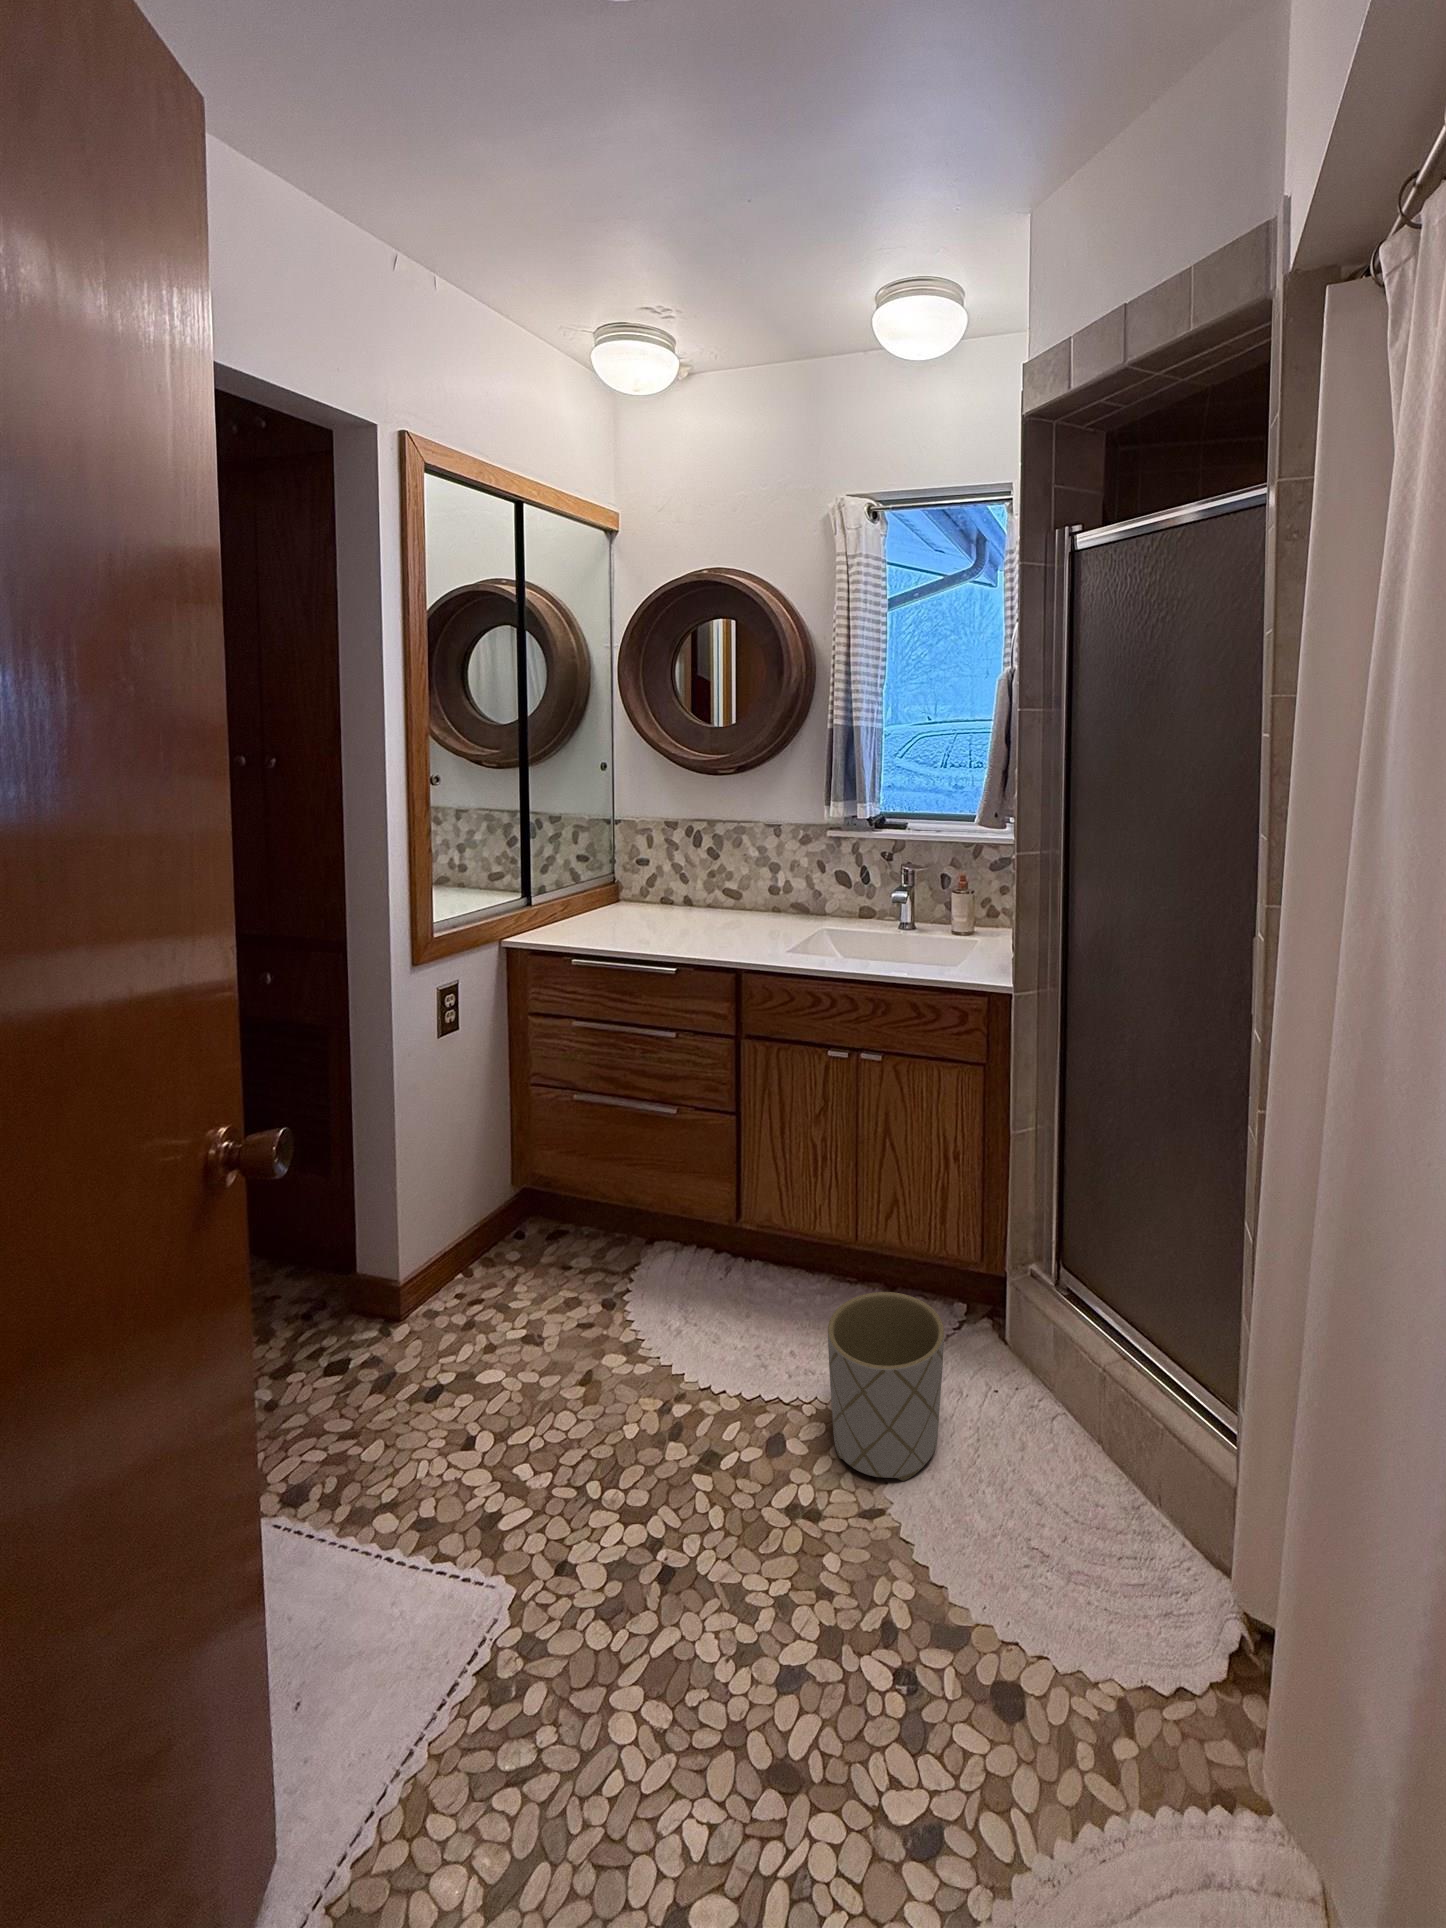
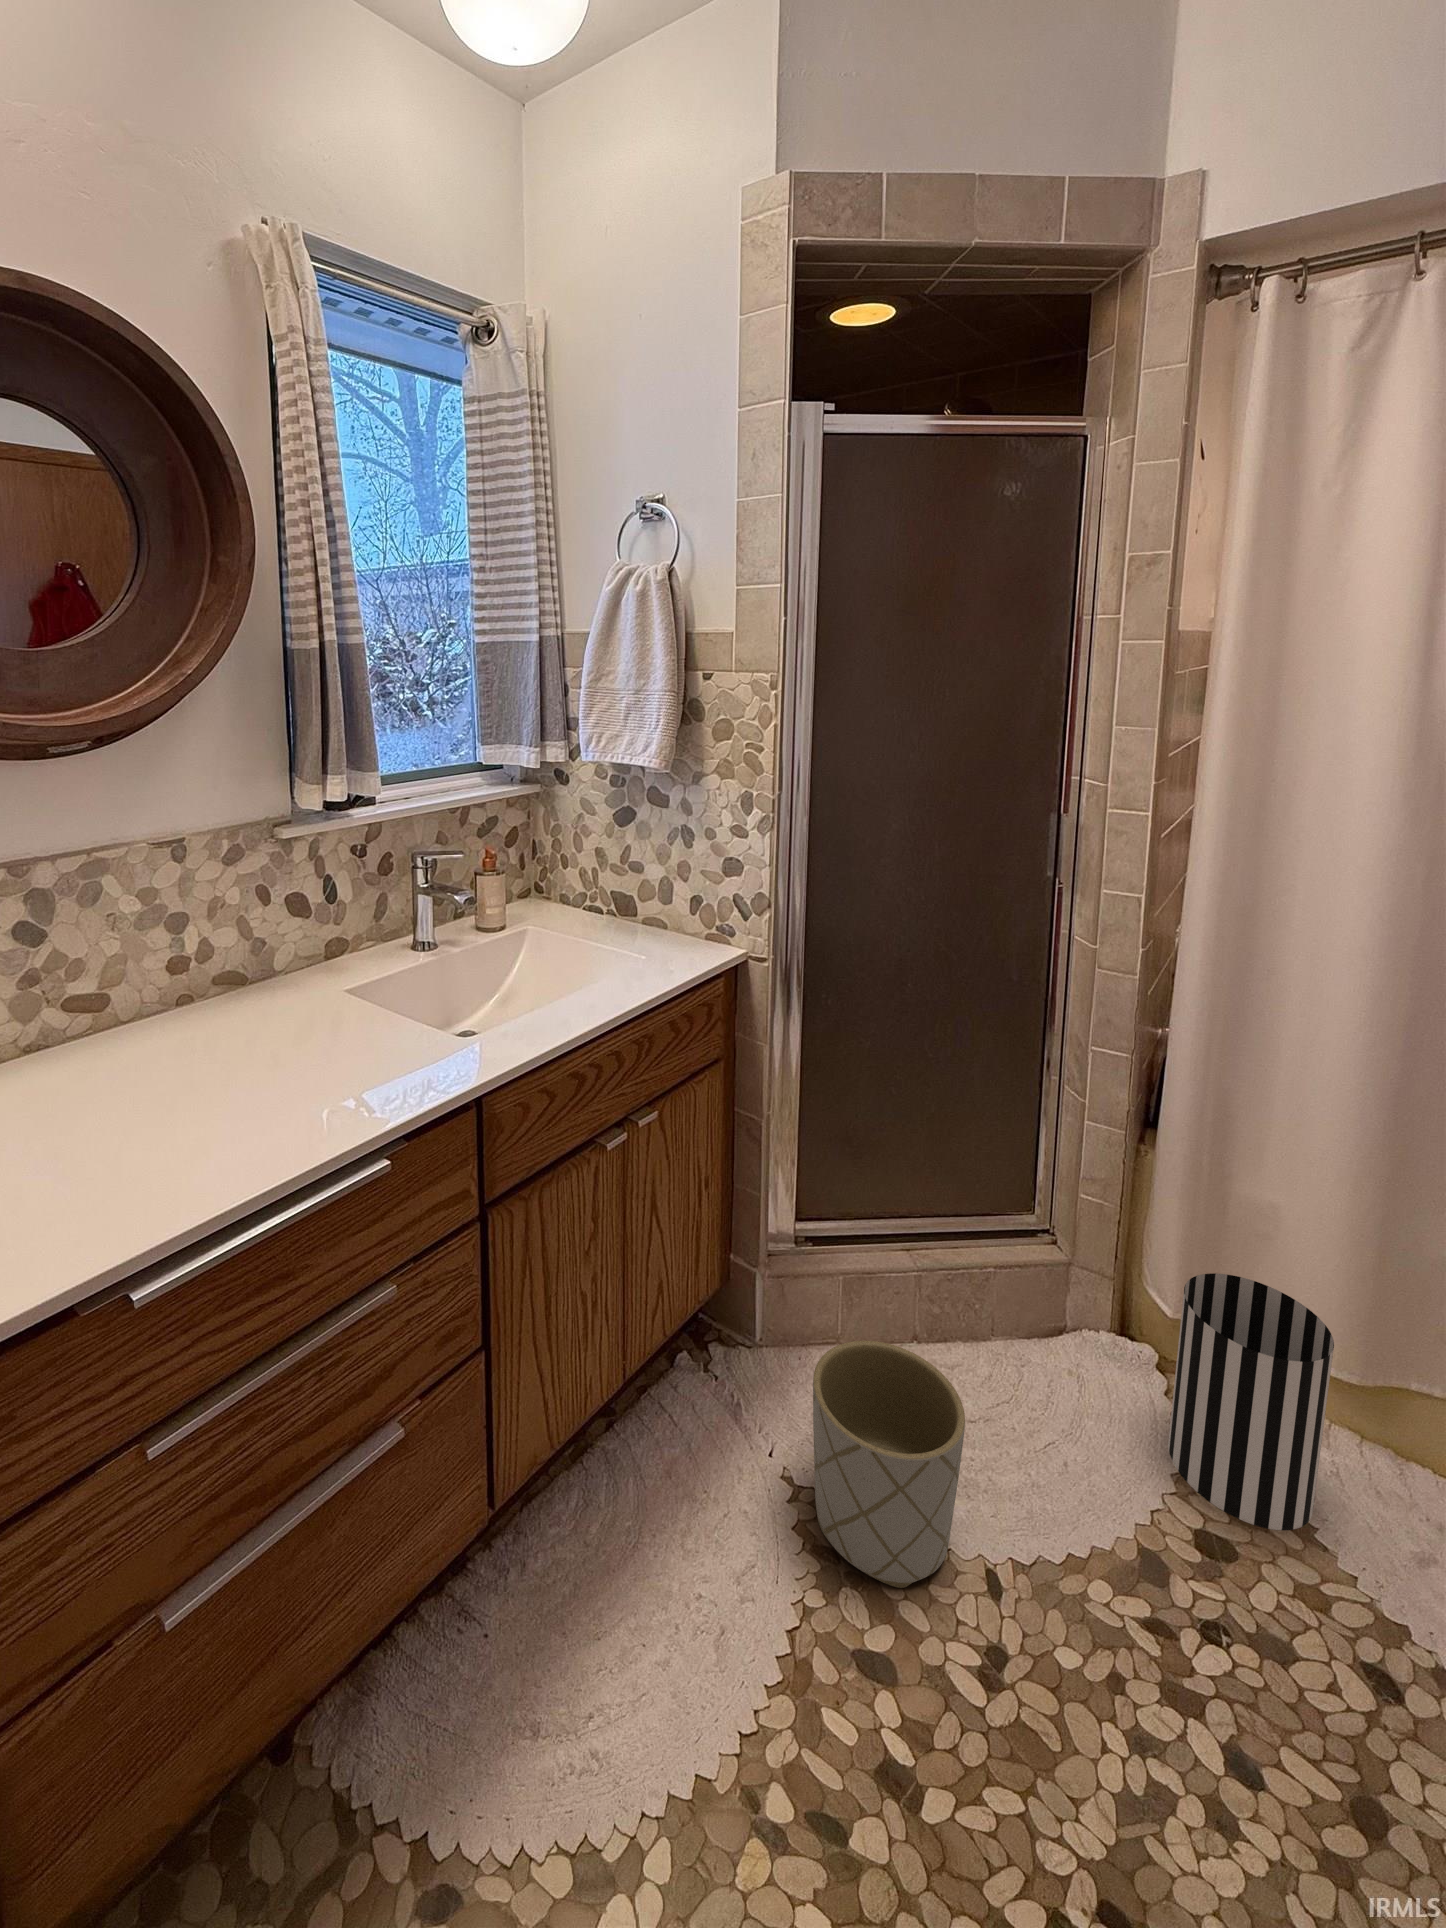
wastebasket: none [1067,1490,1227,1849] -> present [1168,1273,1334,1530]

